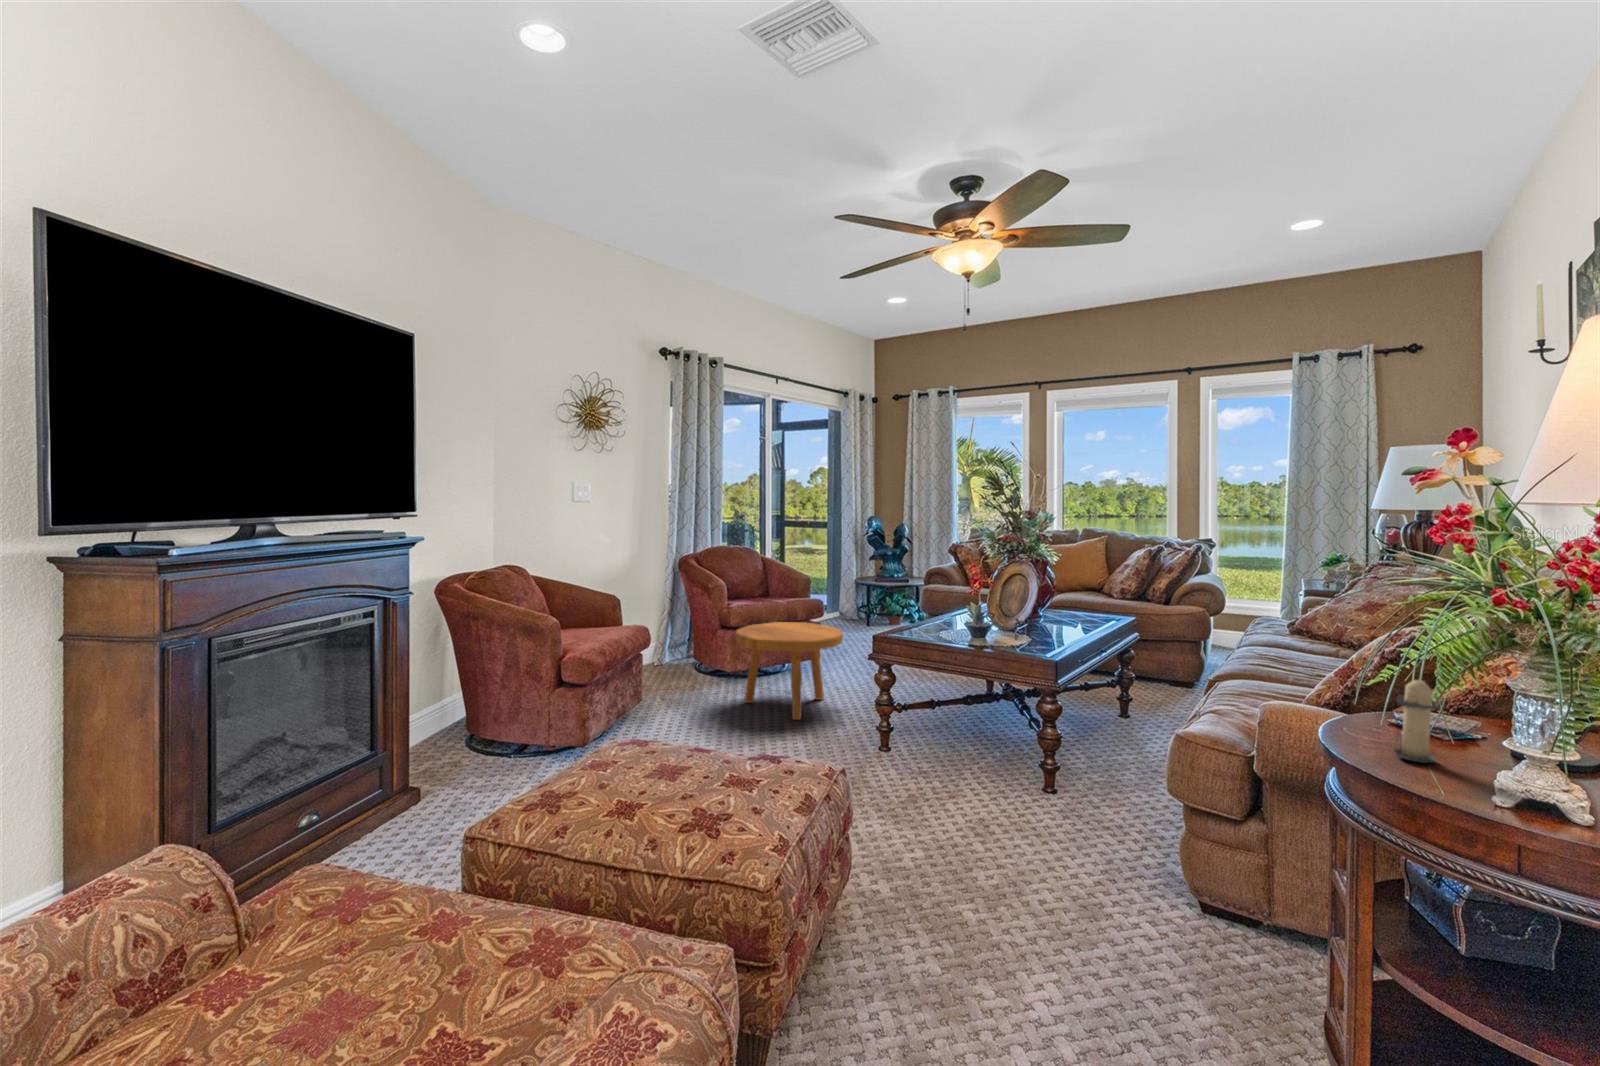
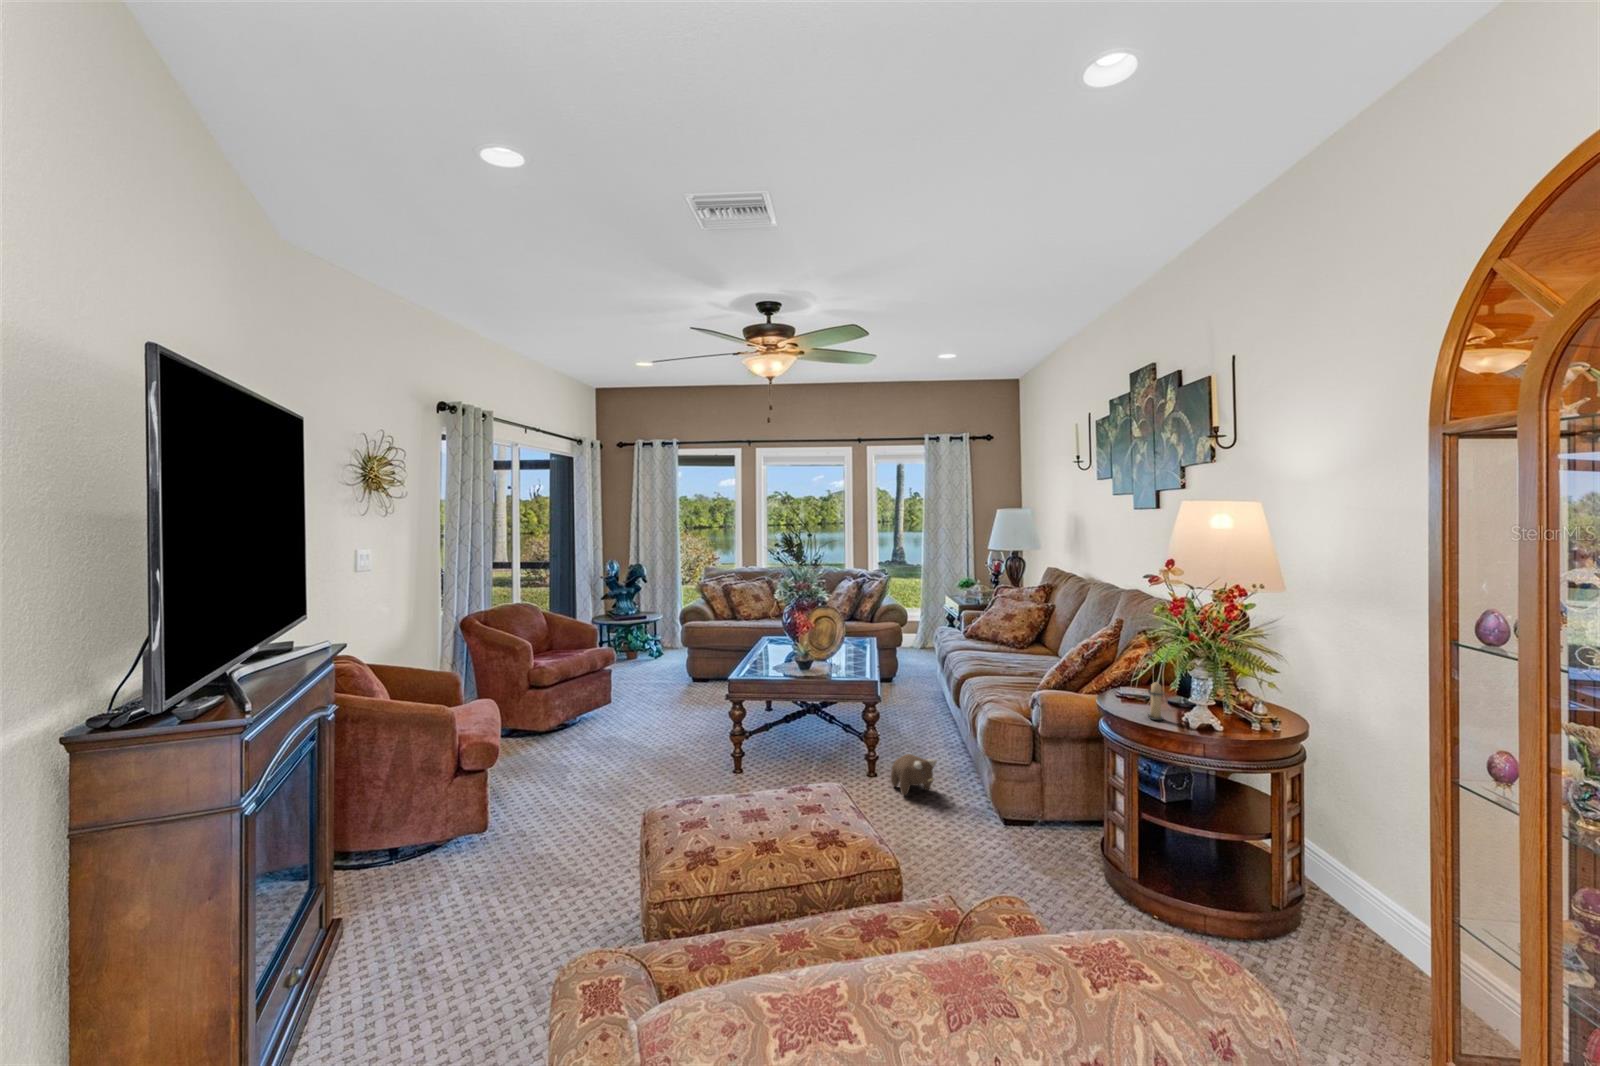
footstool: present [735,622,843,720] -> none [578,667,675,756]
plush toy: none [1052,772,1113,832] -> present [891,754,937,795]

